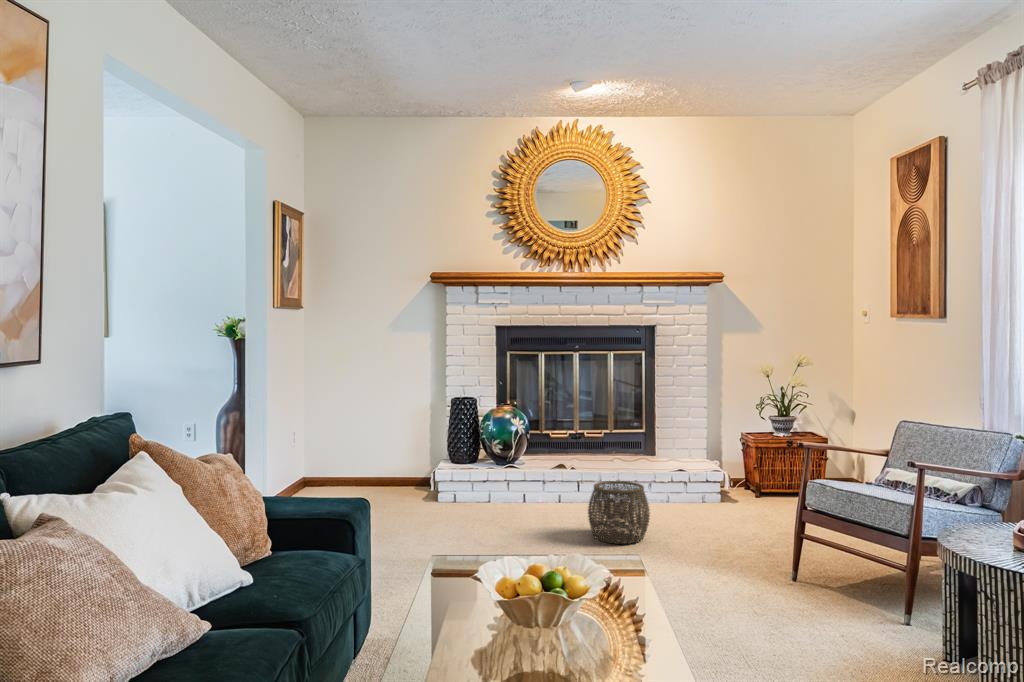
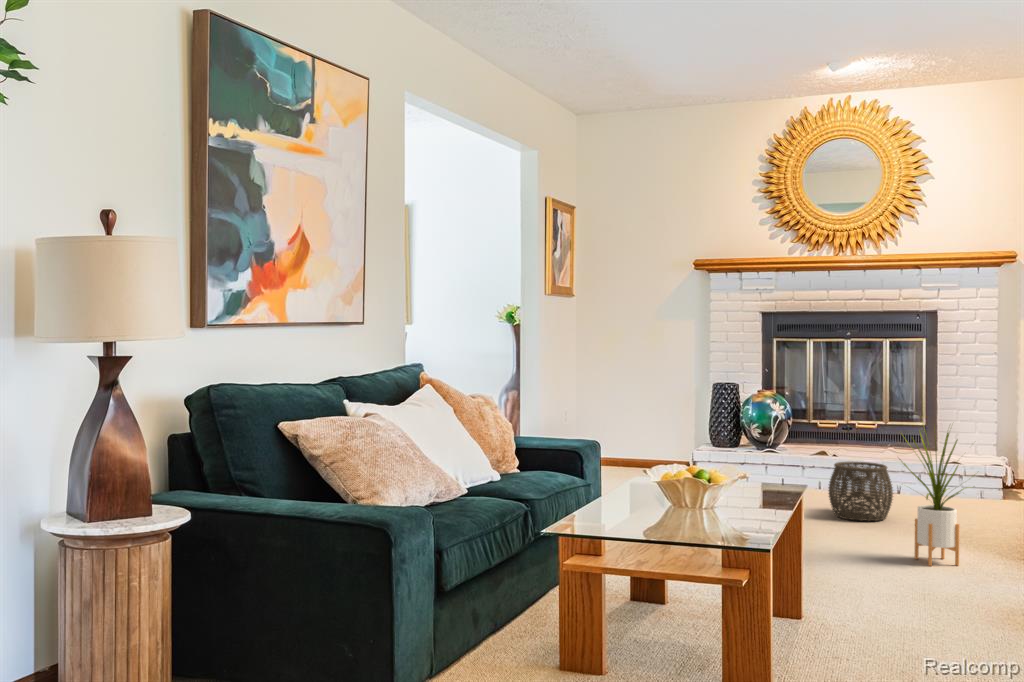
house plant: none [692,451,774,607] -> present [903,432,964,566]

